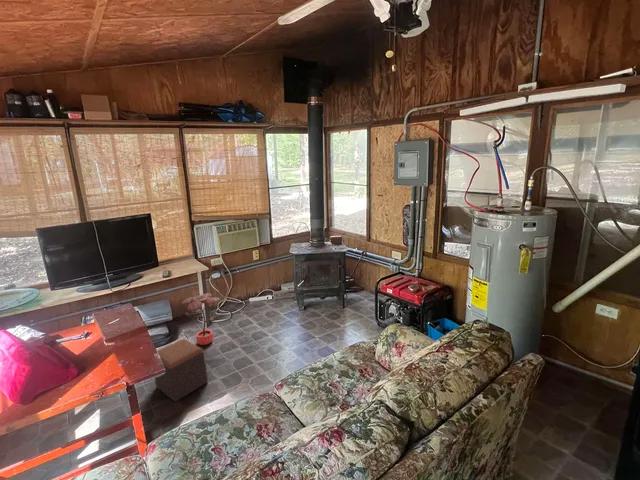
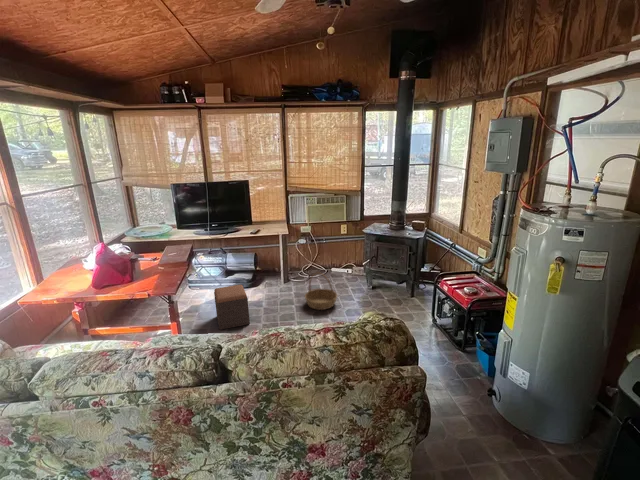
potted plant: present [181,293,219,345] -> none [256,254,284,297]
basket: none [250,303,286,343] -> present [305,272,337,310]

